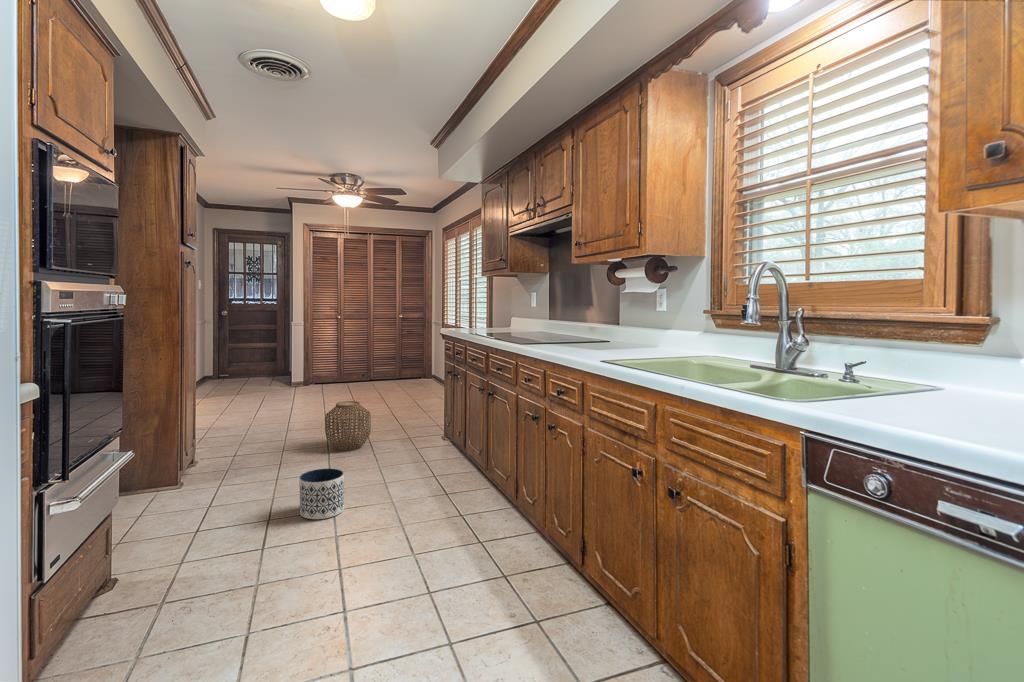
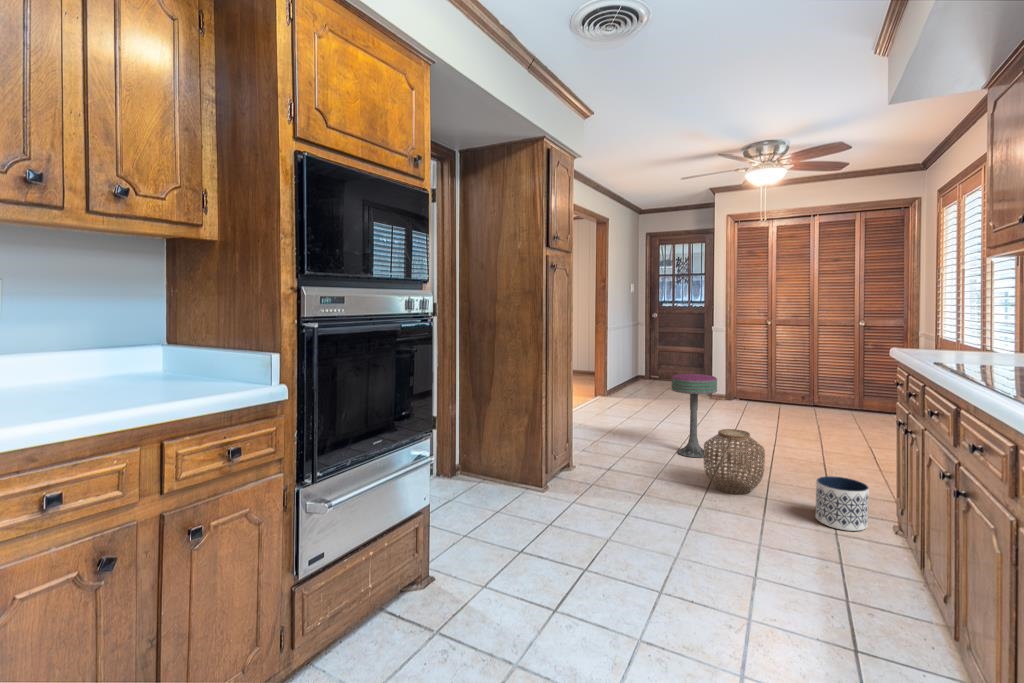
bar stool: none [282,362,322,434] -> present [671,374,717,457]
planter: present [299,469,344,519] -> present [815,476,869,531]

